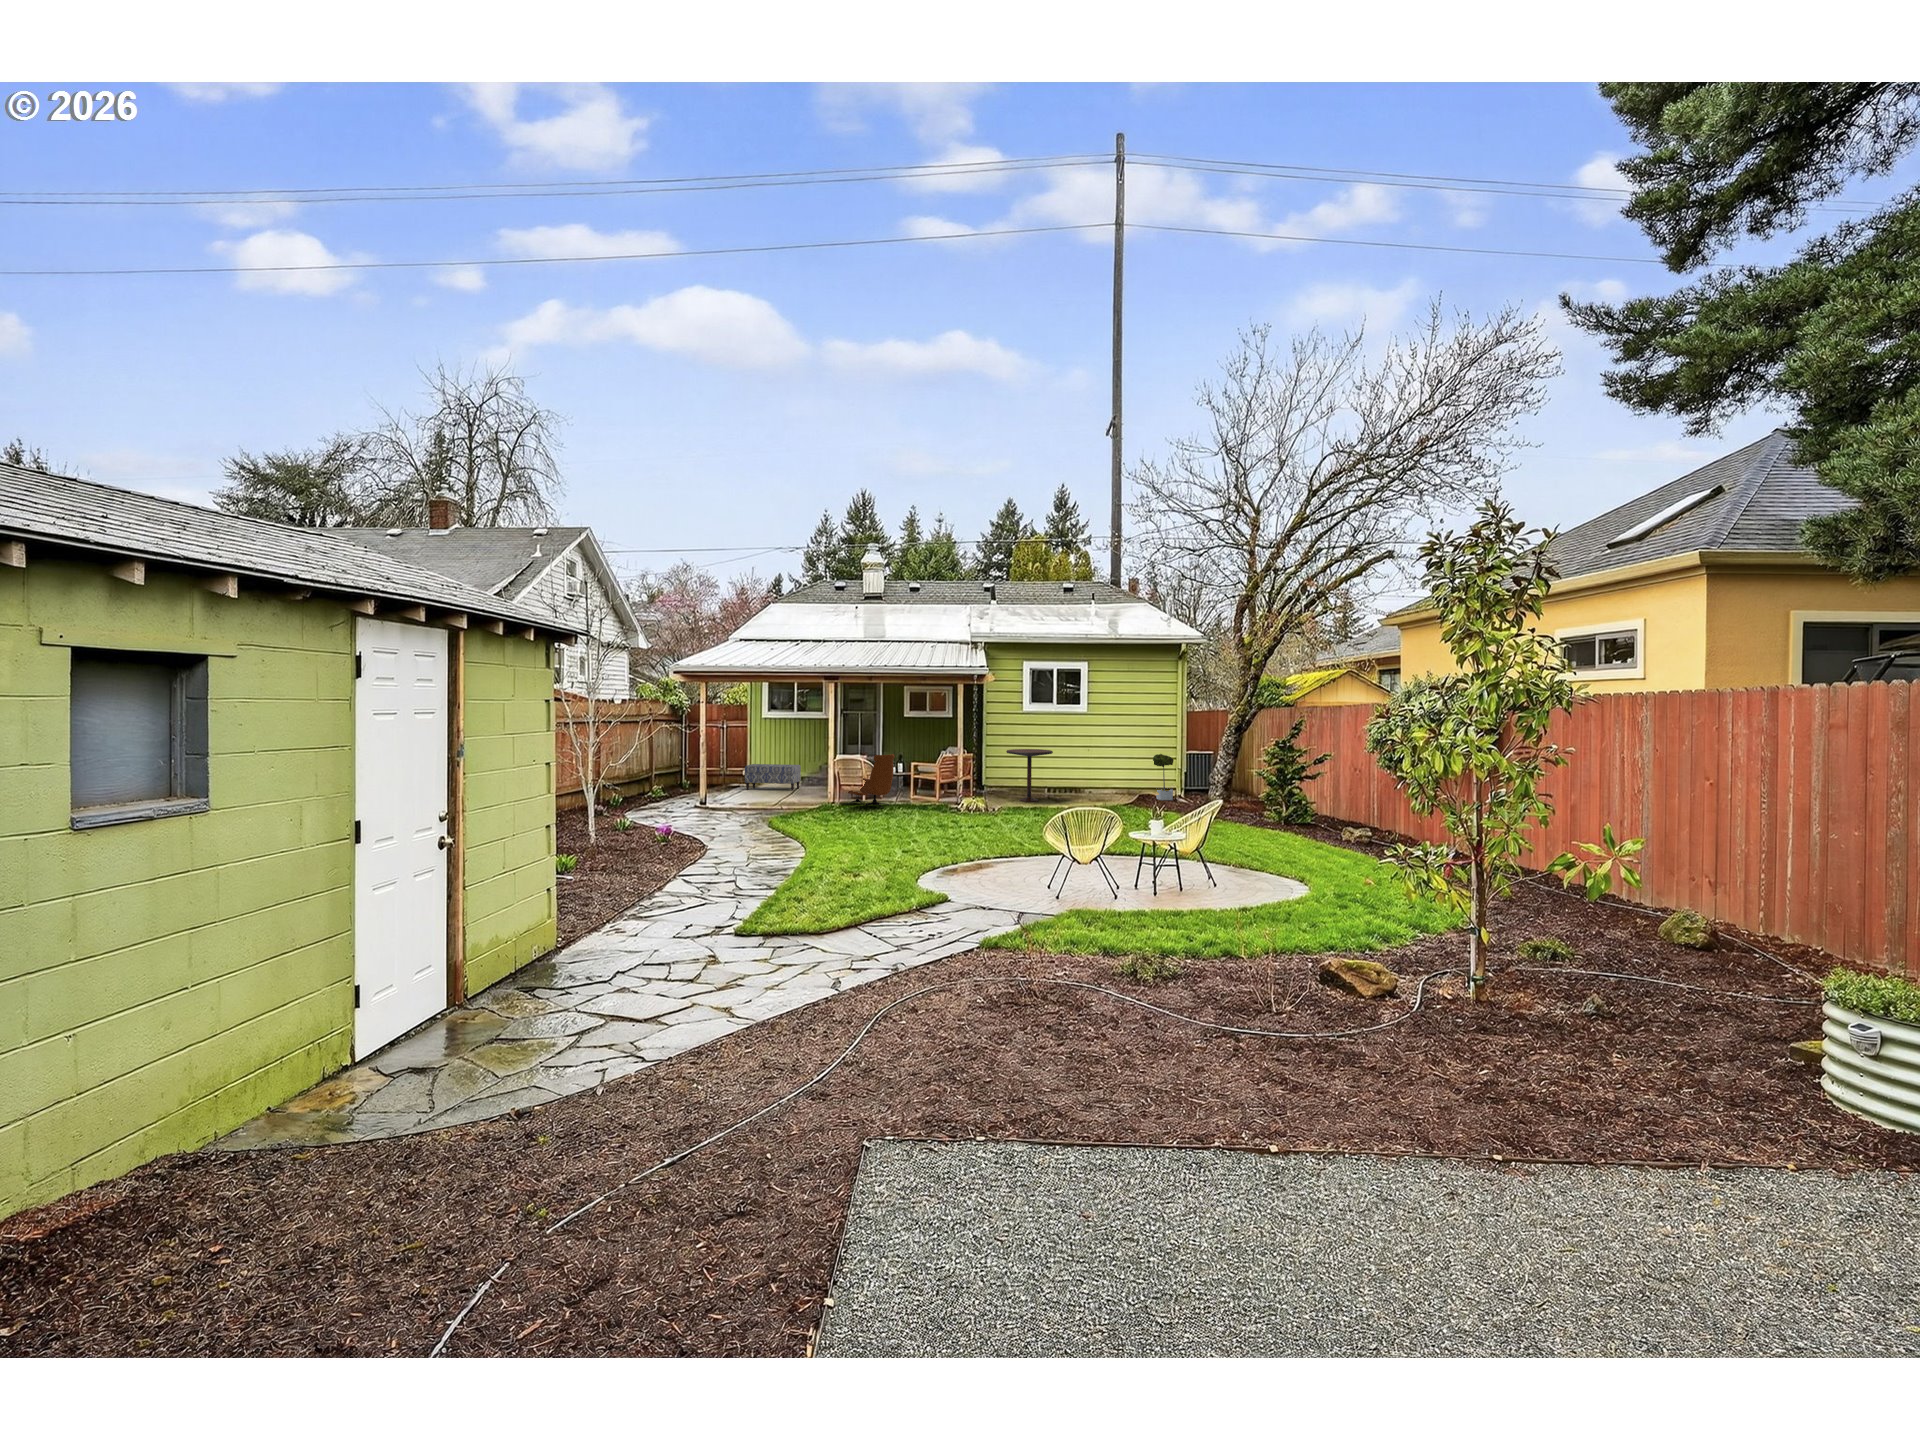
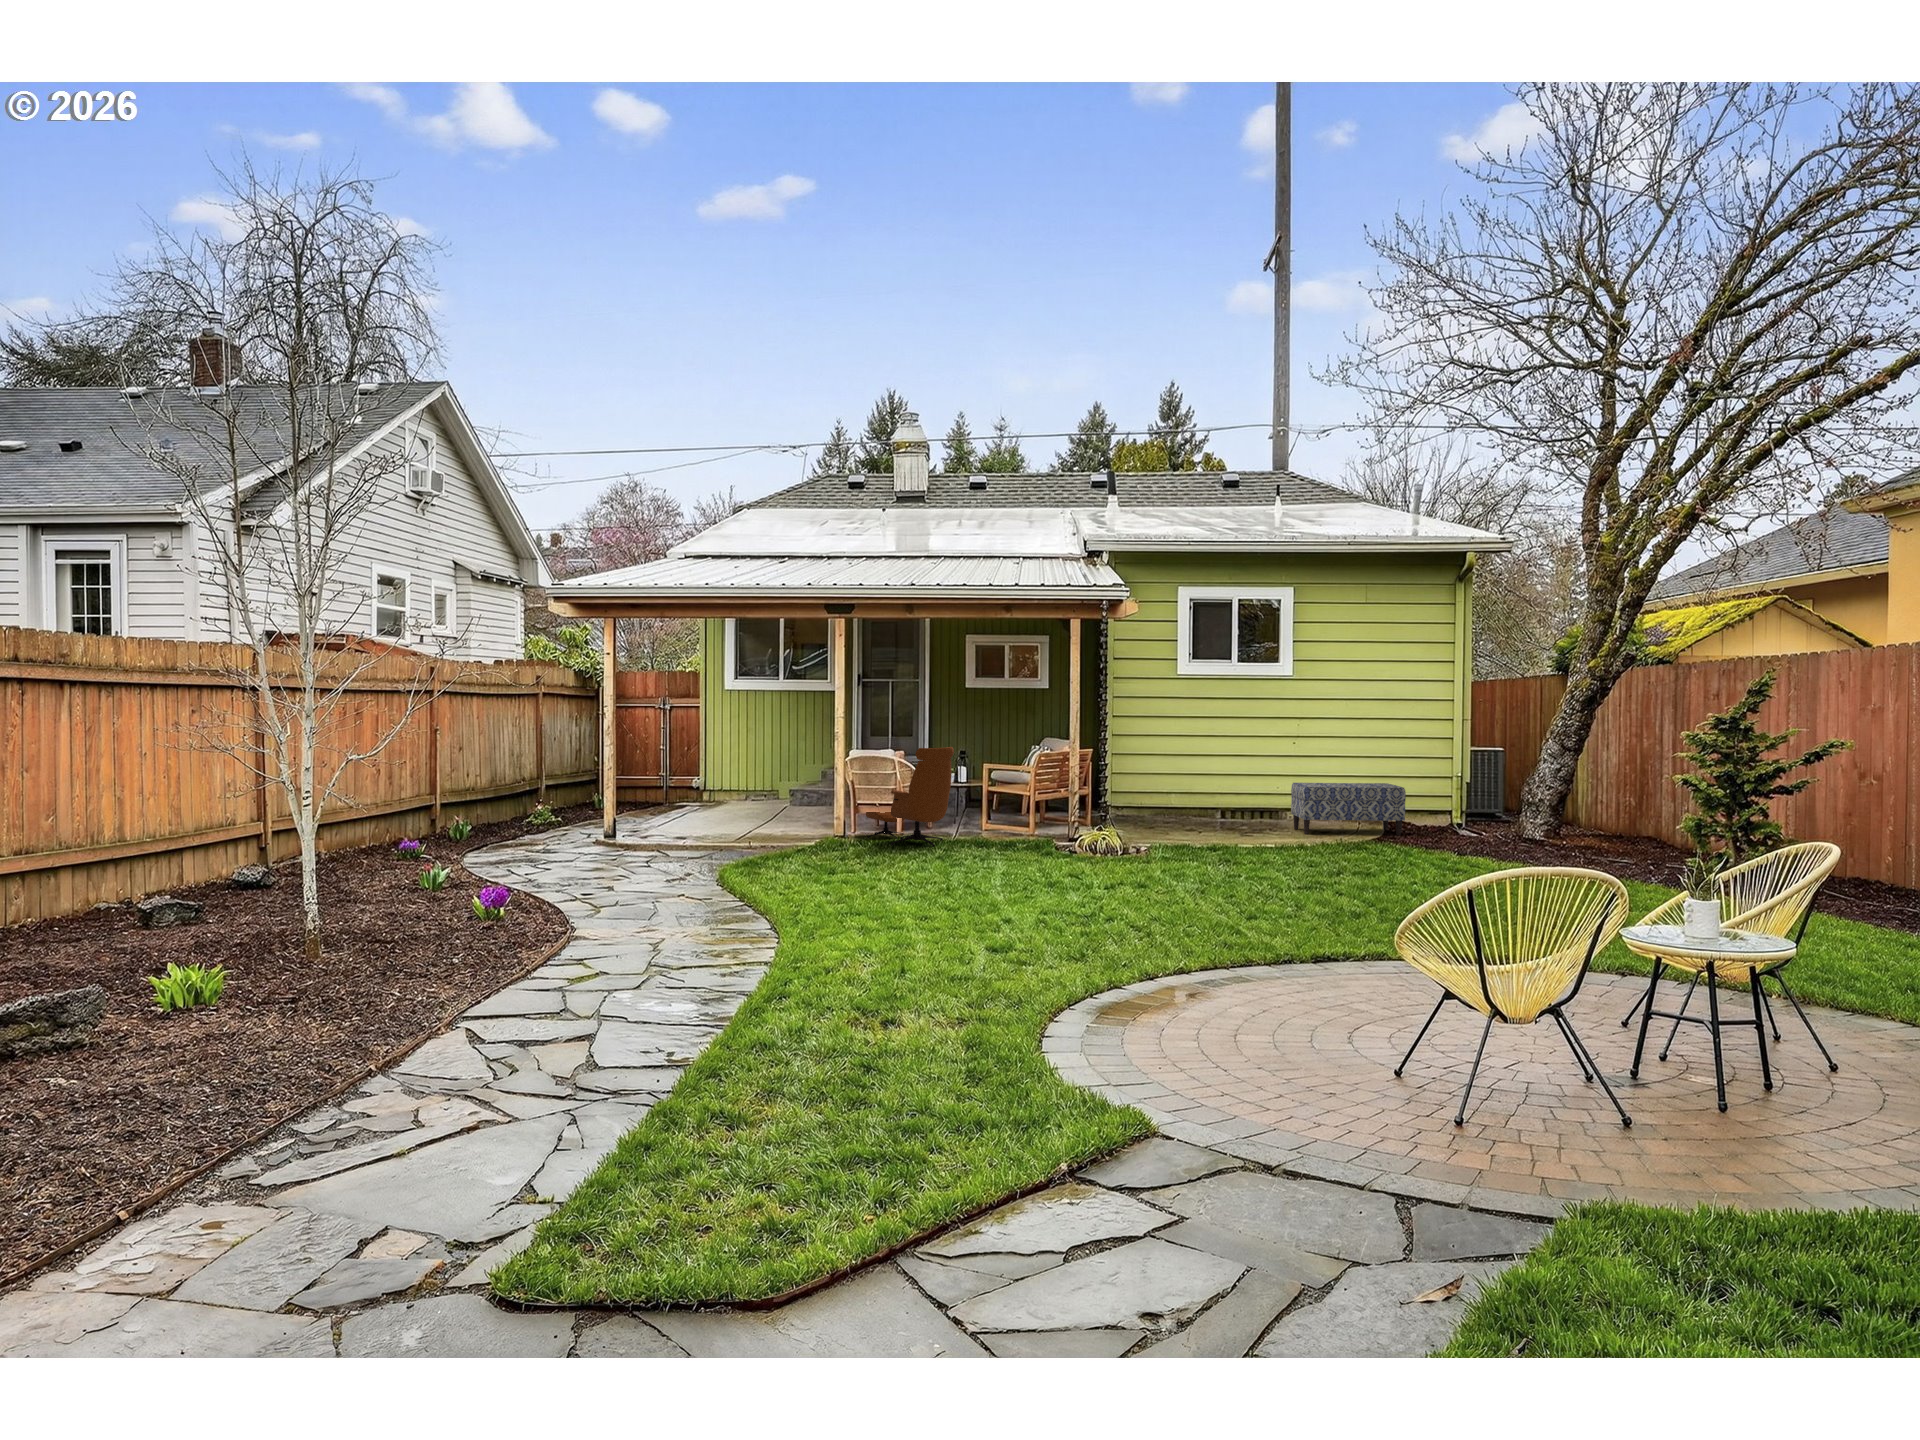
pedestal table: present [1006,749,1053,802] -> none [1150,741,1236,835]
potted tree: present [1153,754,1174,800] -> none [1413,749,1453,833]
bench: present [745,764,801,791] -> present [1291,783,1406,835]

